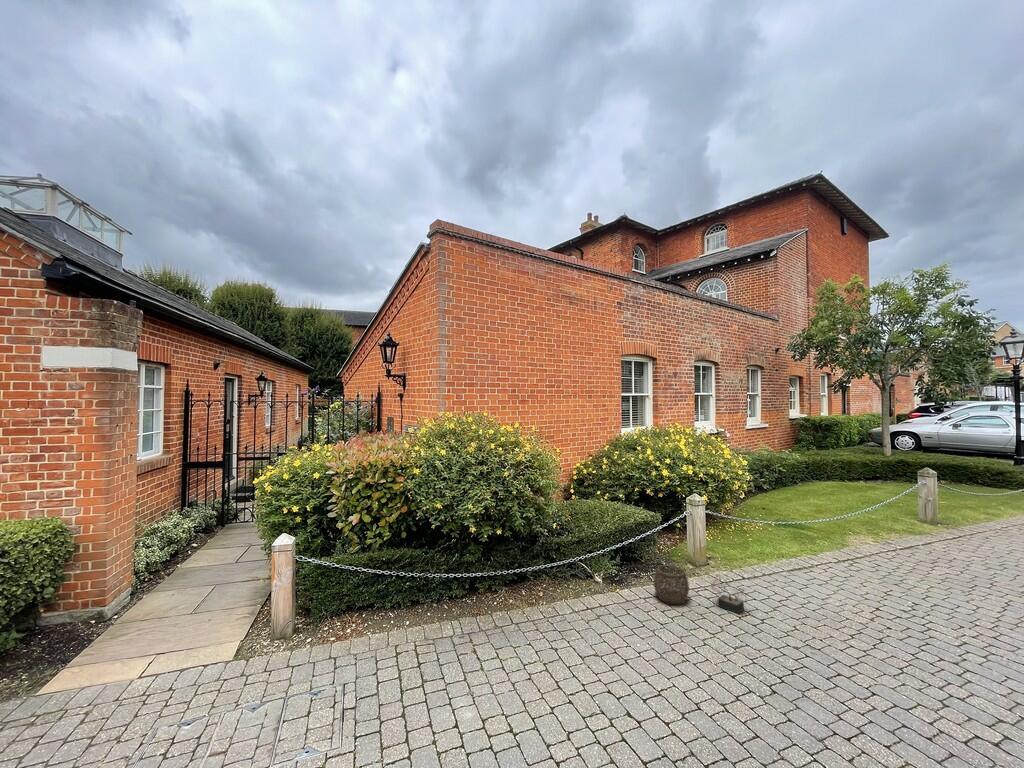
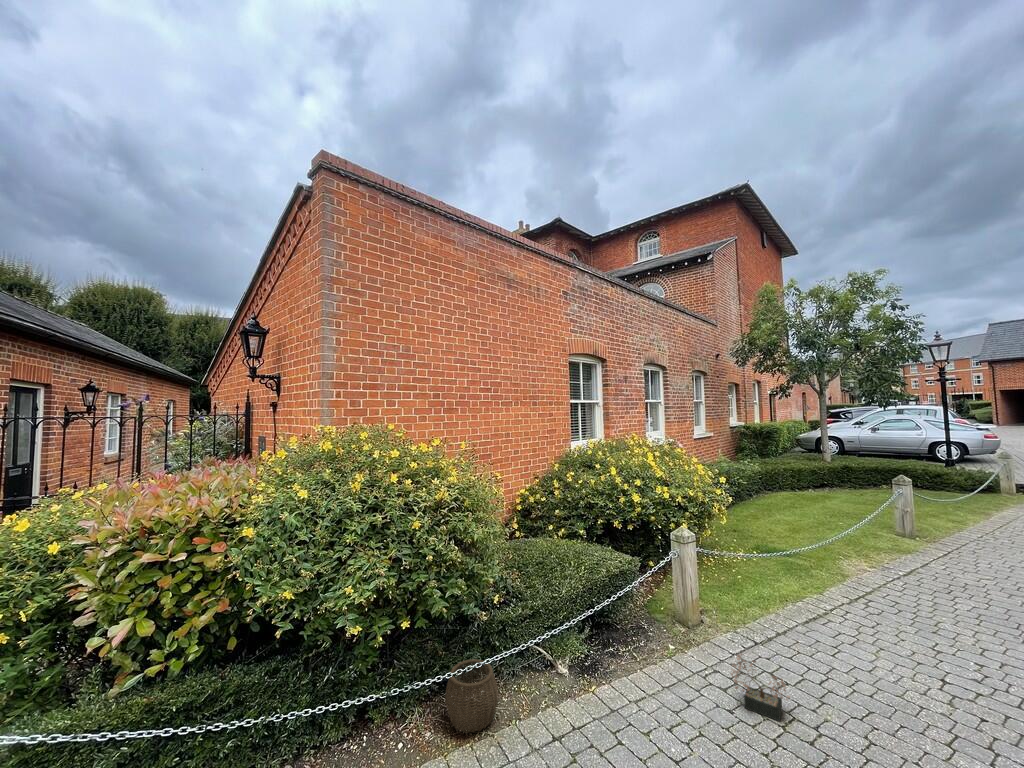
woven basket: present [654,565,689,604] -> present [445,659,498,733]

